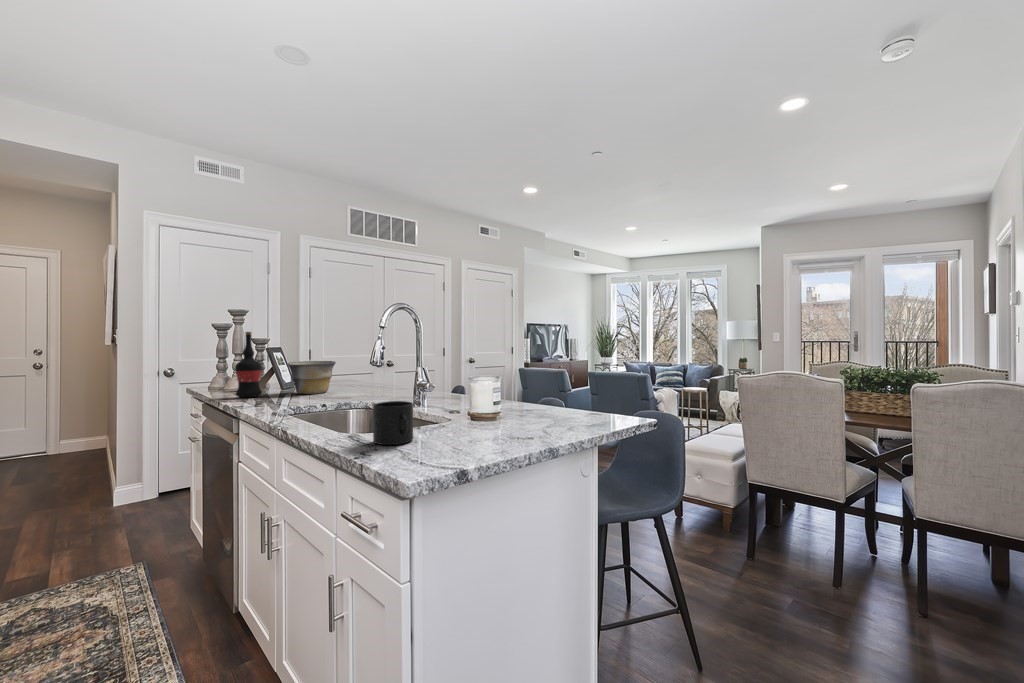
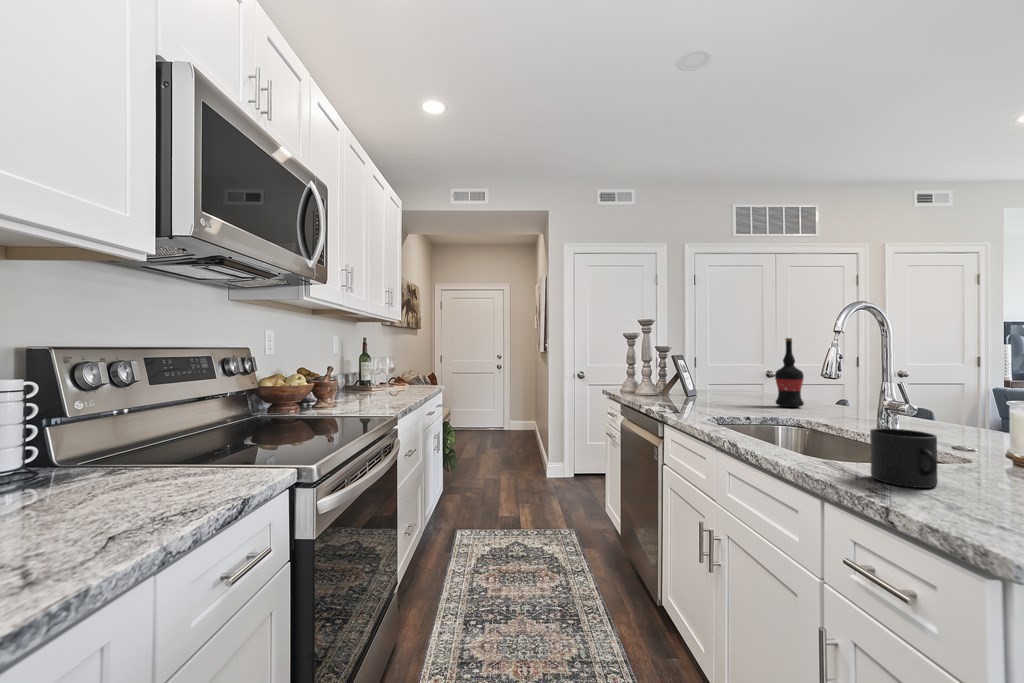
wine bottle: present [235,332,262,397] -> present [775,338,804,407]
bowl: present [287,361,336,394] -> none [697,370,748,405]

